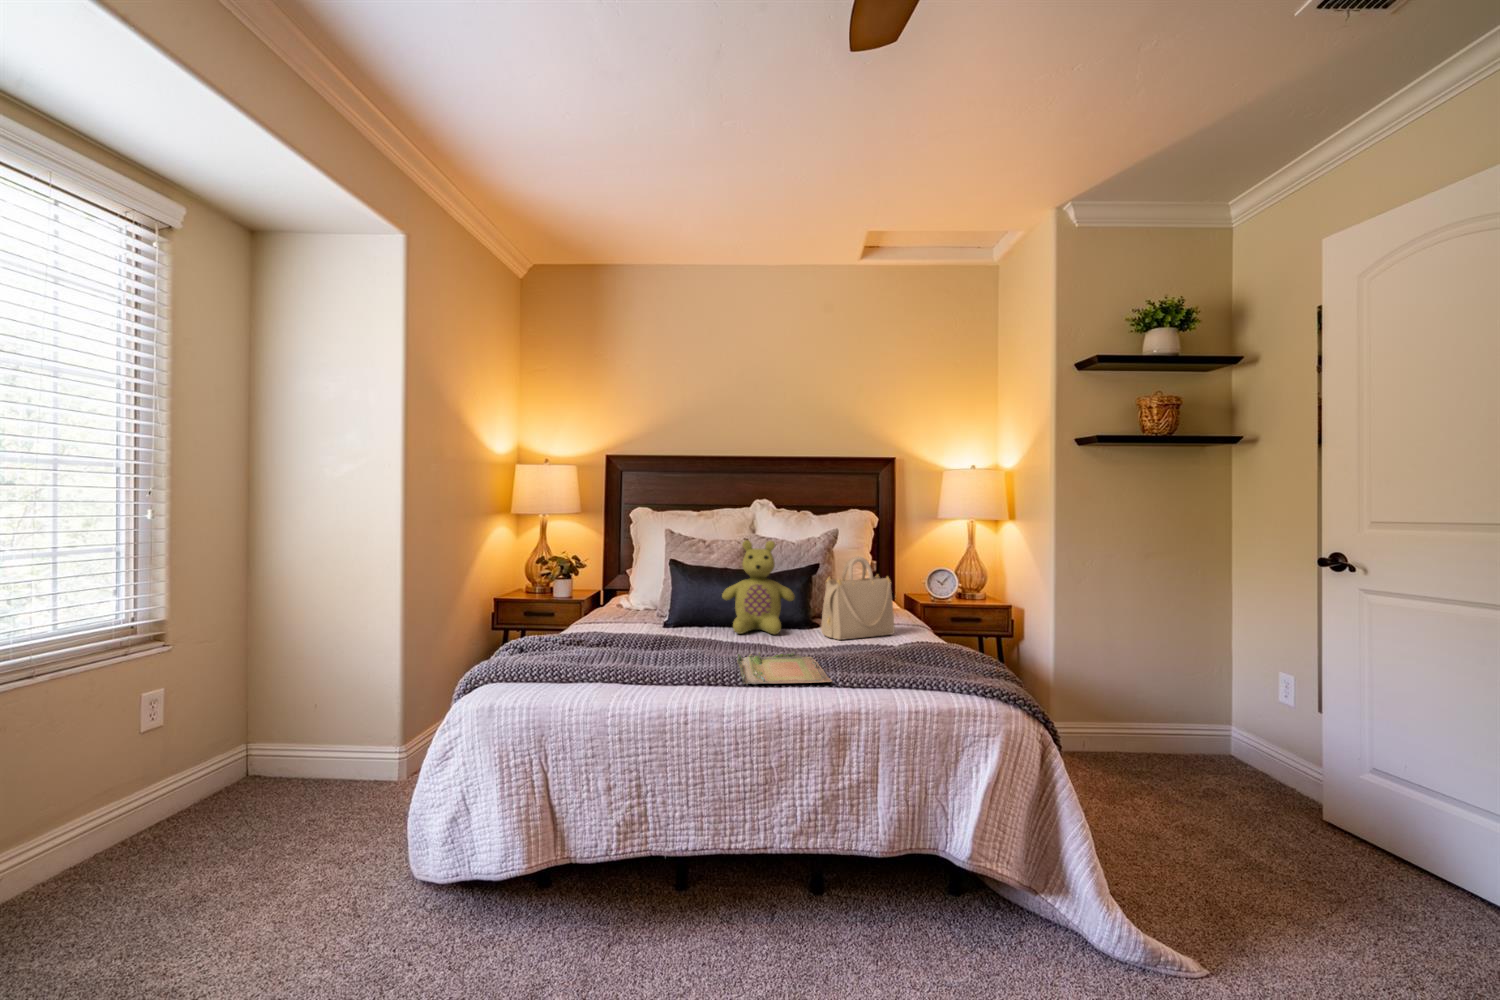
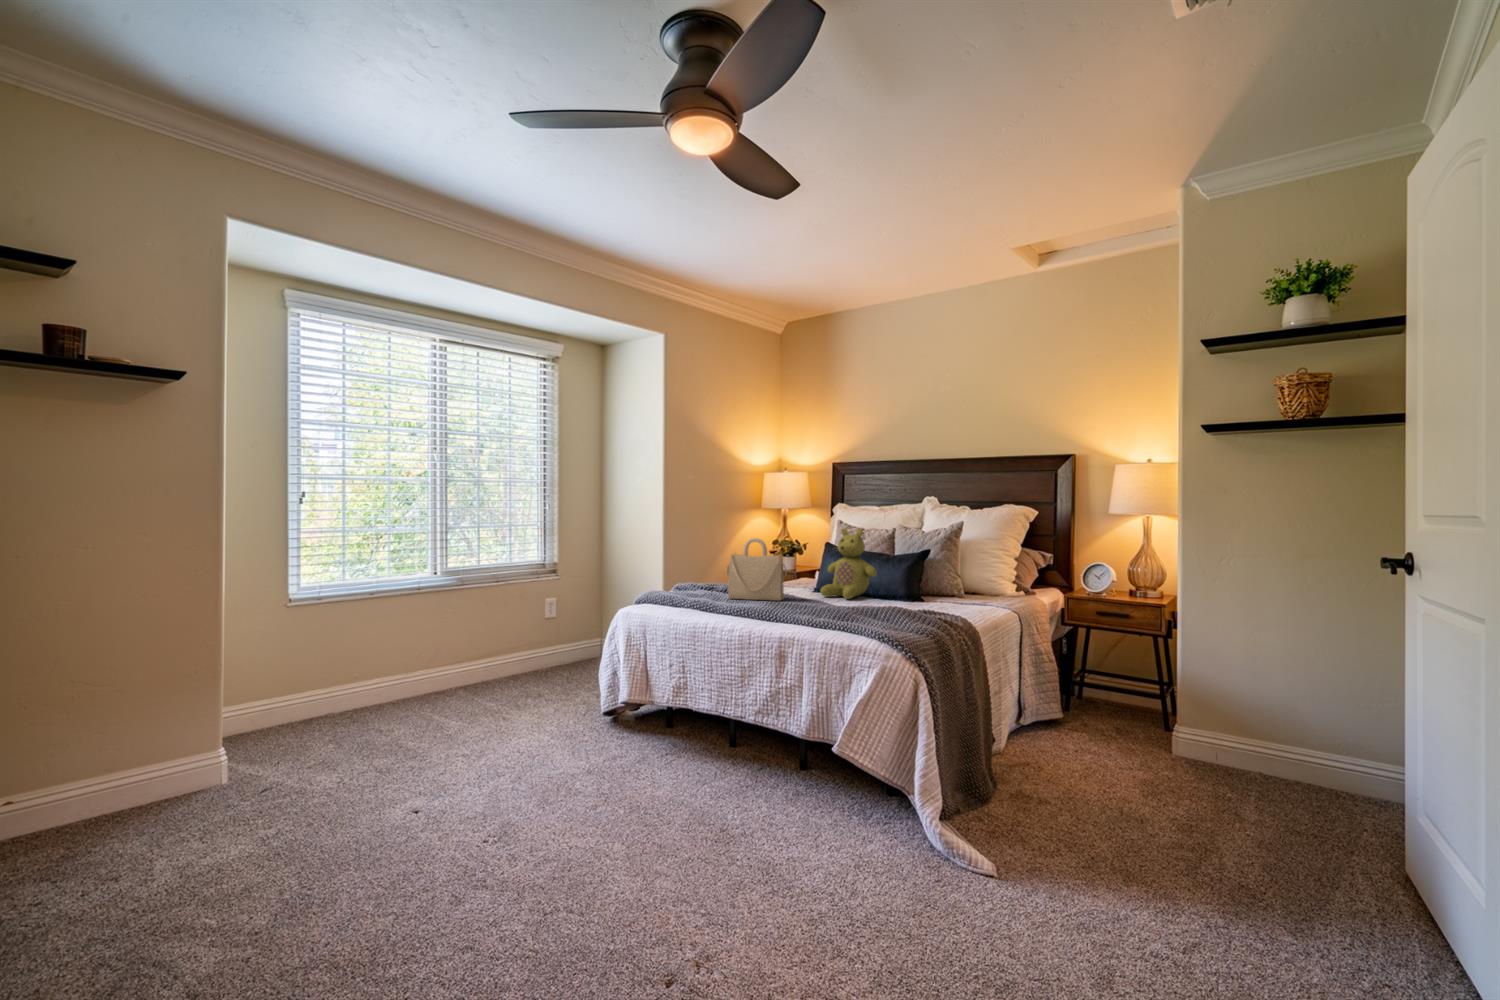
handbag: present [821,556,895,640] -> present [727,538,787,601]
tray: present [737,649,832,685] -> none [736,600,819,618]

